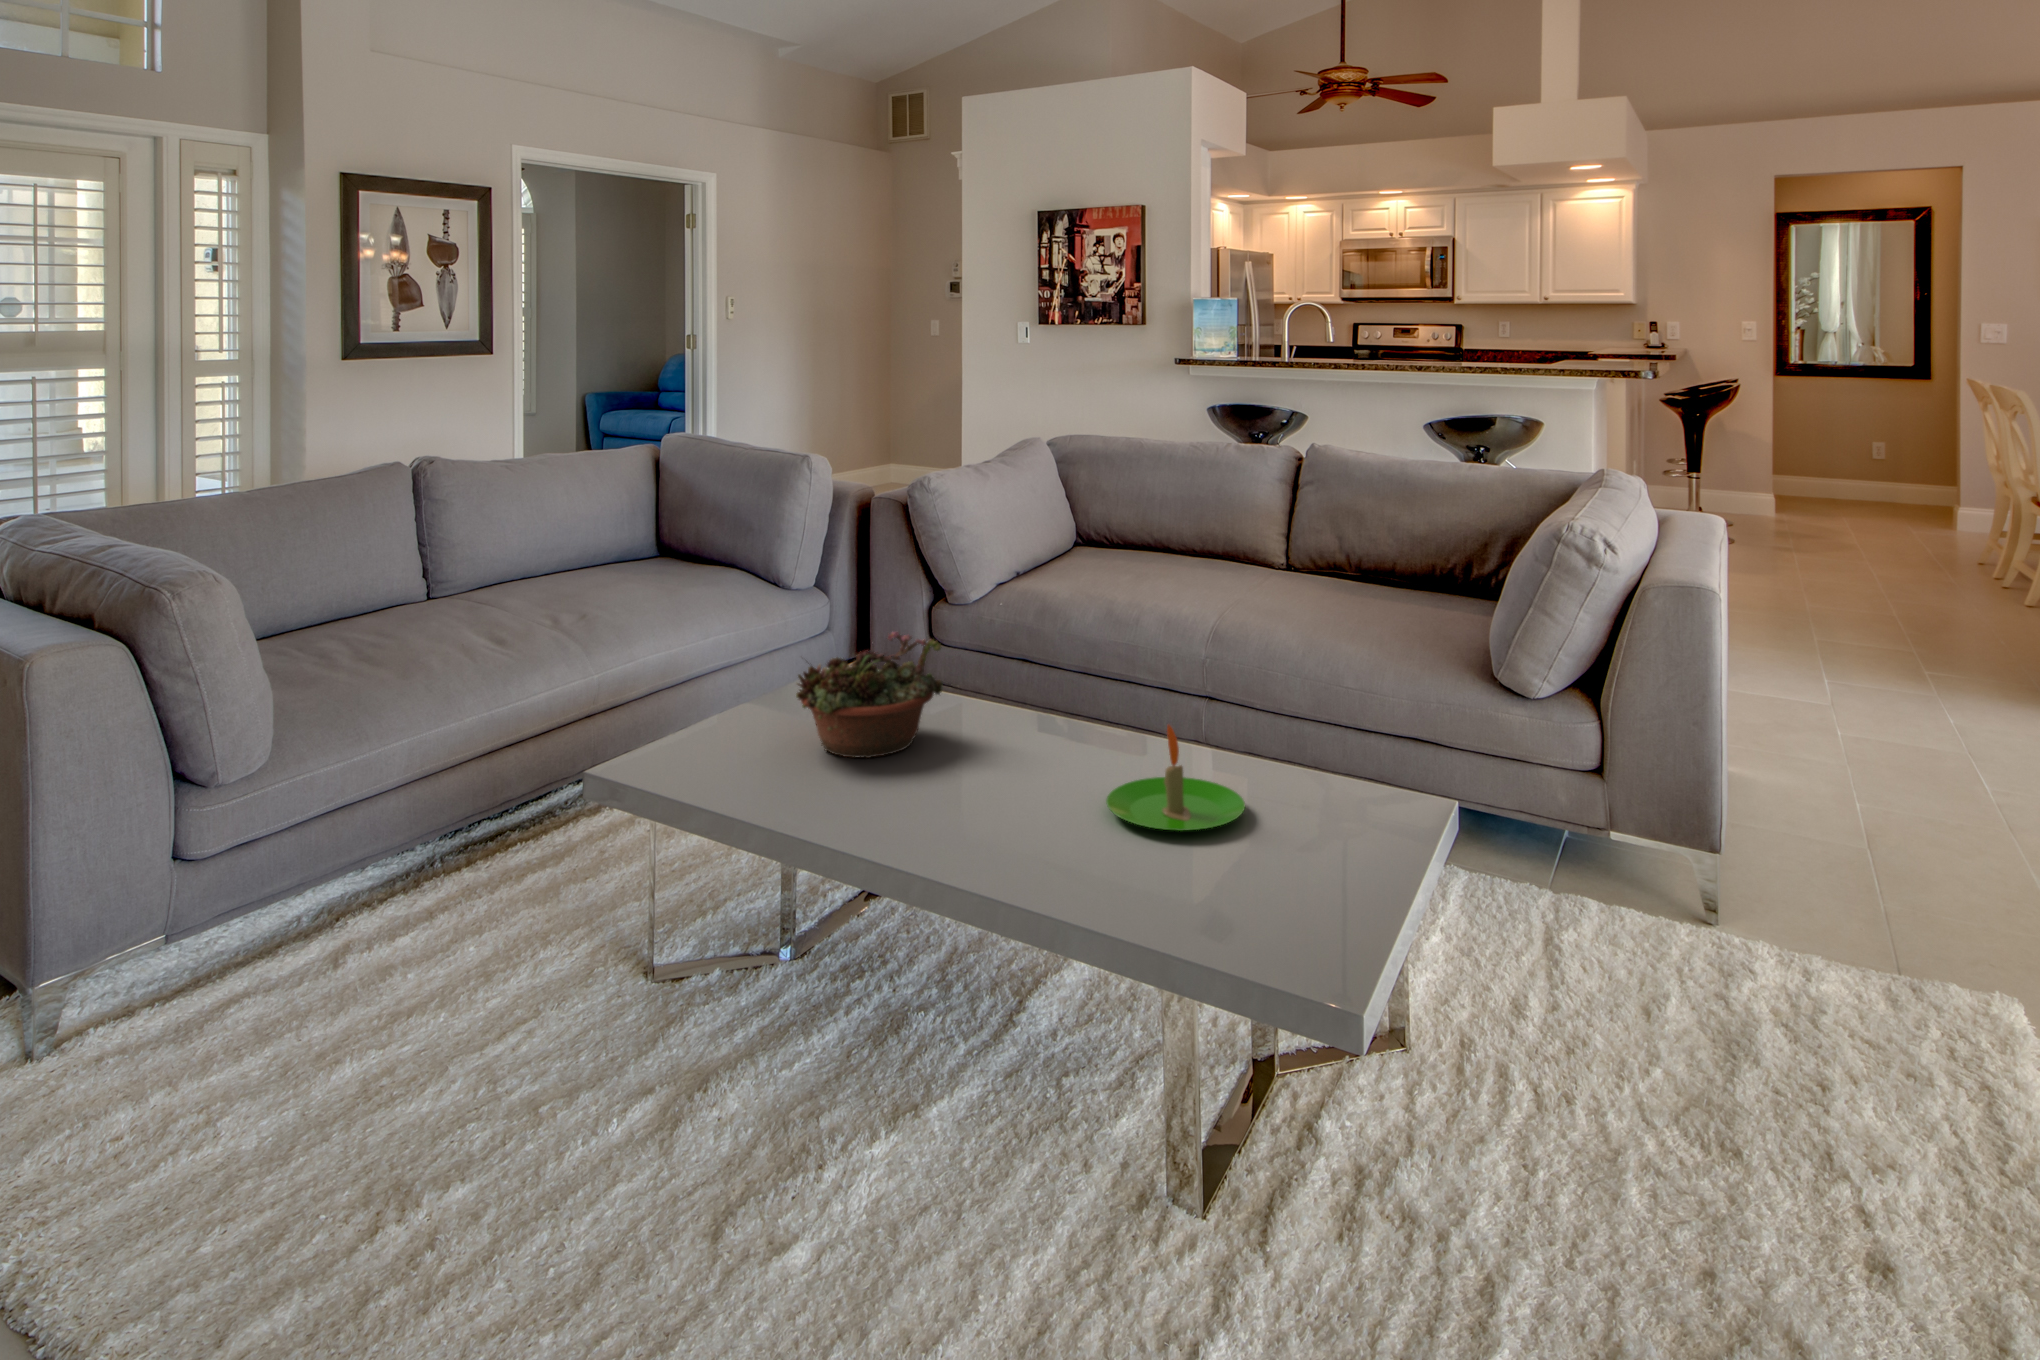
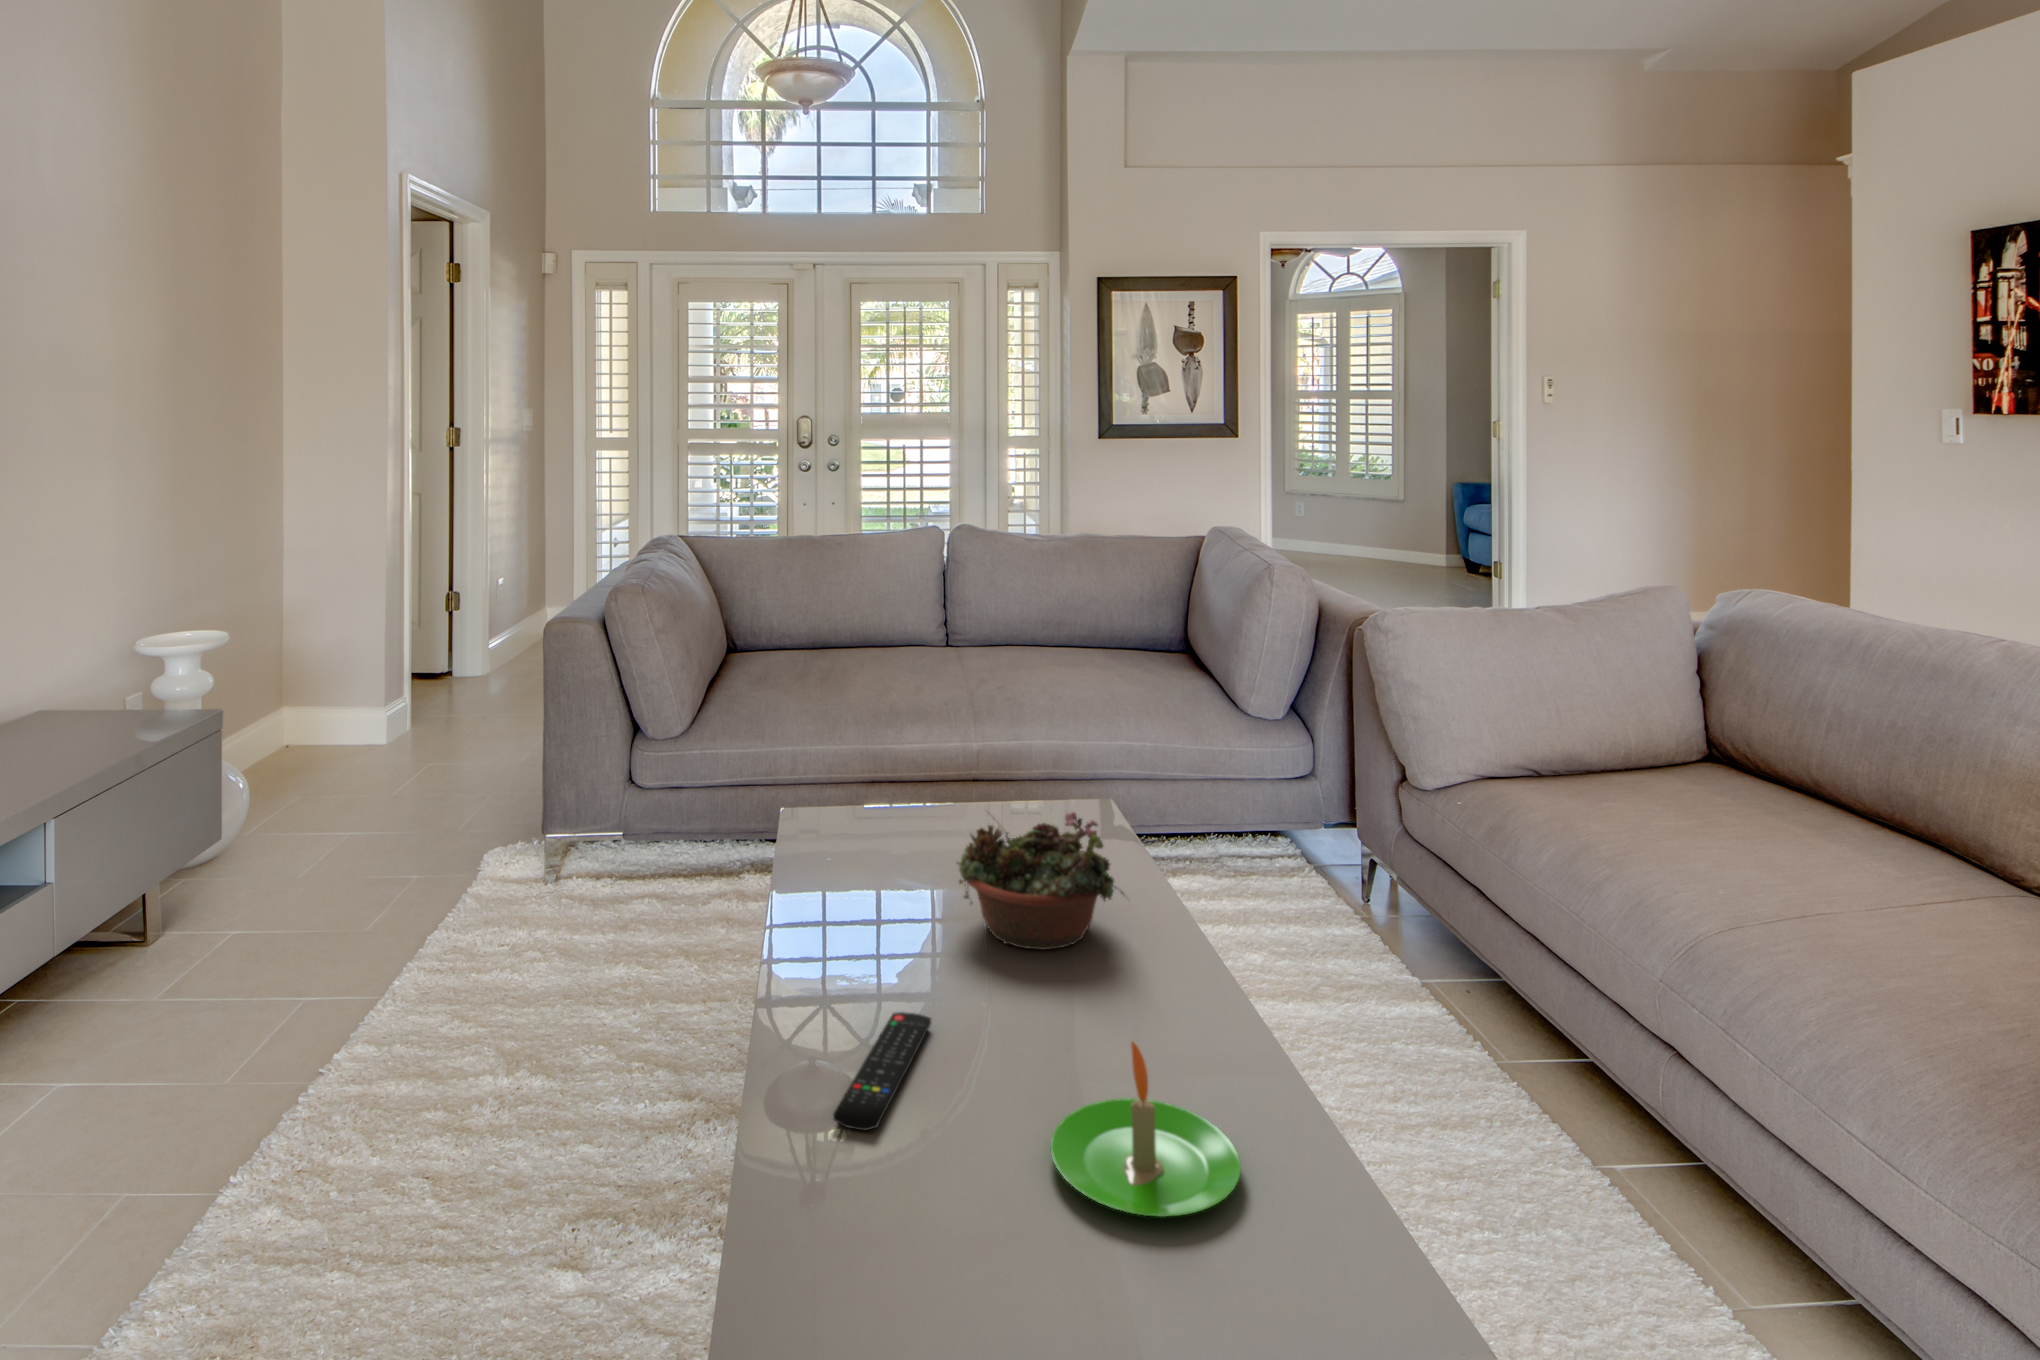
remote control: none [896,806,1022,879] -> present [833,1012,931,1130]

